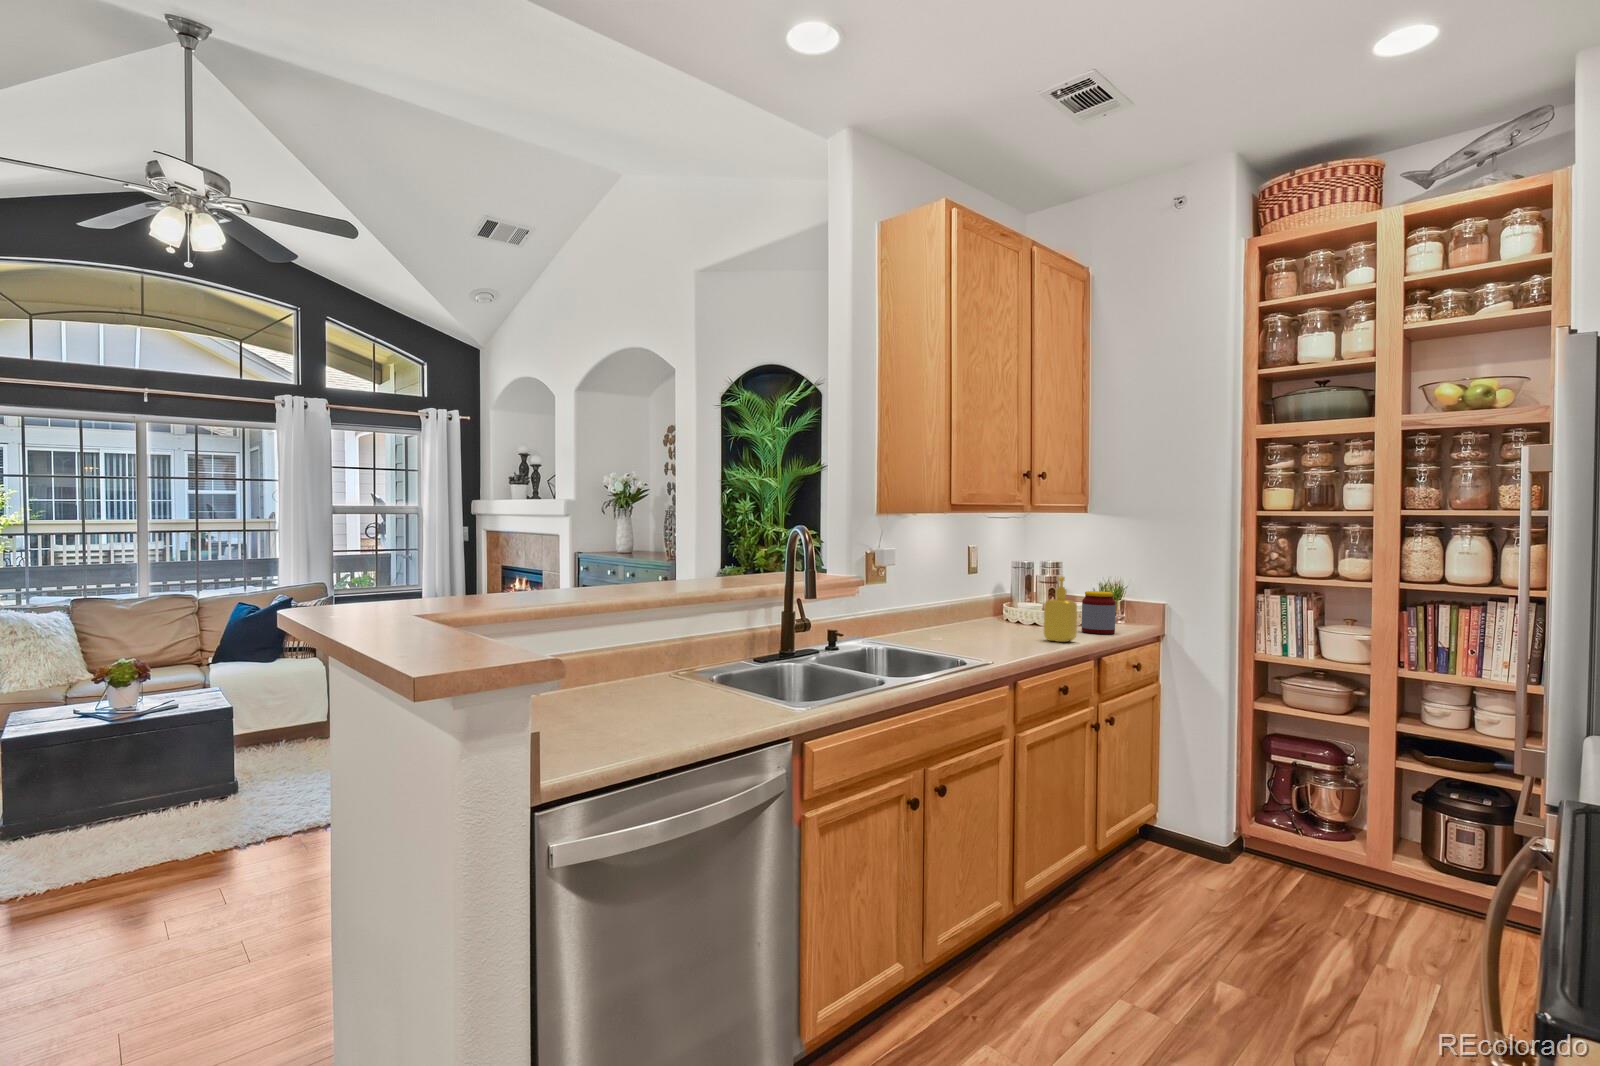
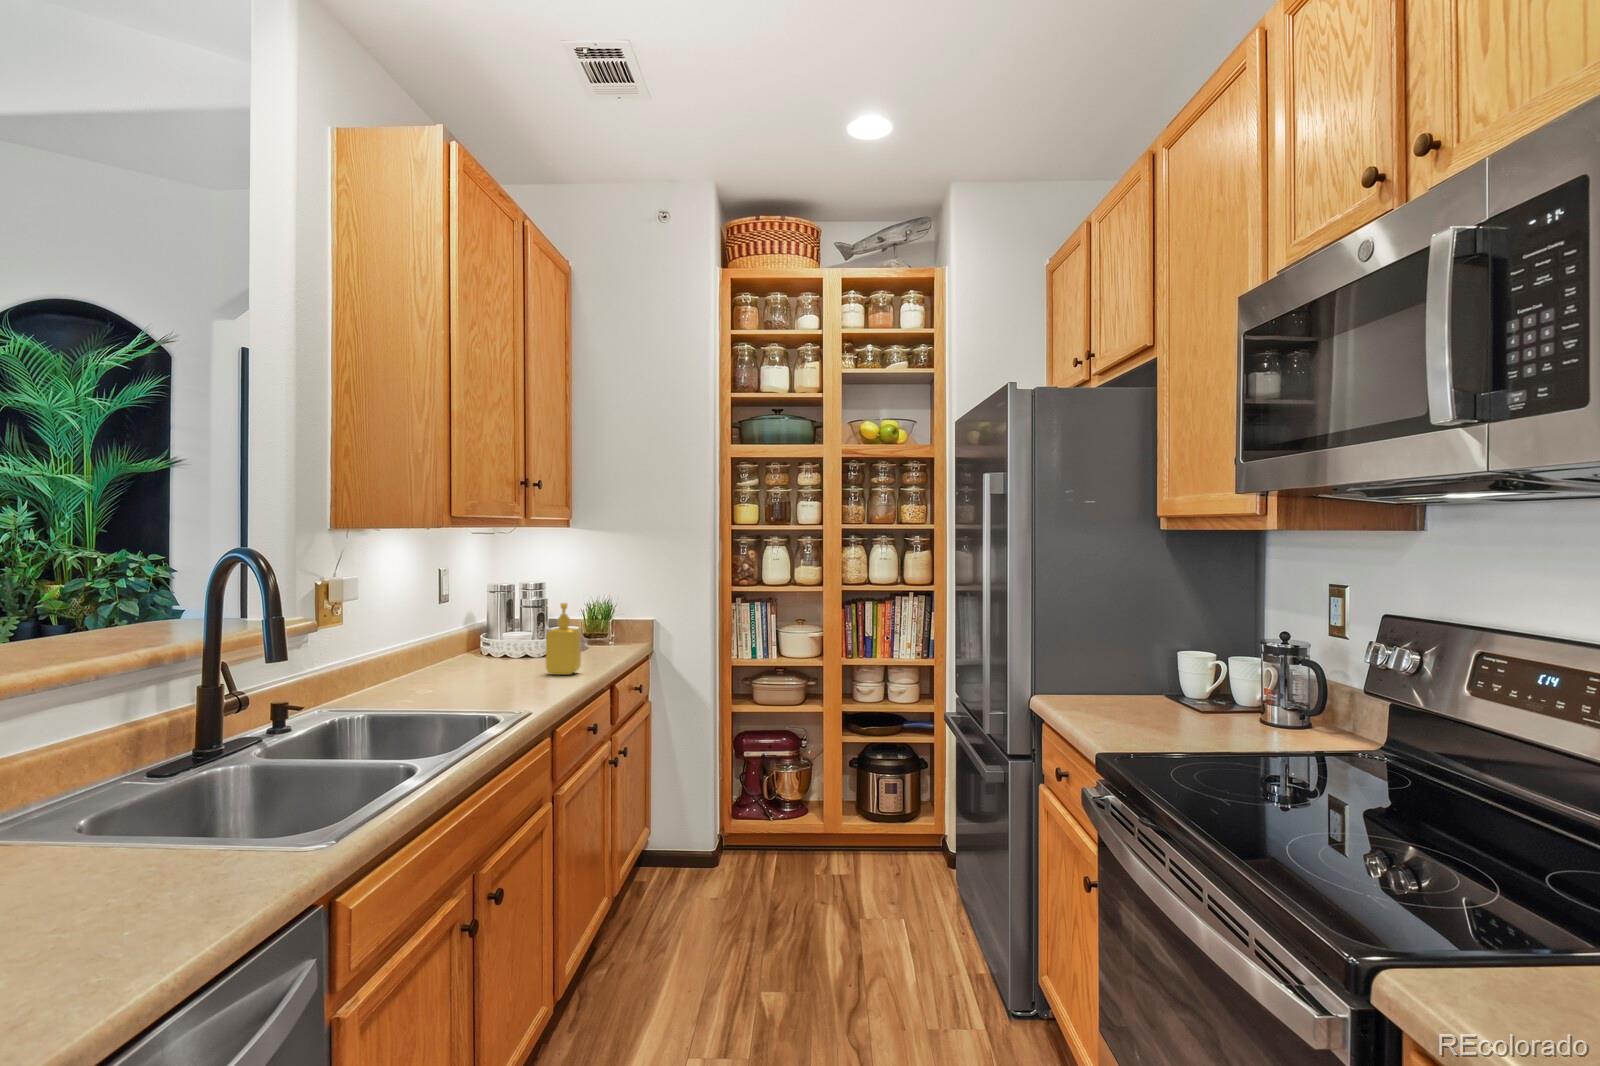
jar: present [1082,591,1116,634] -> none [579,613,613,659]

